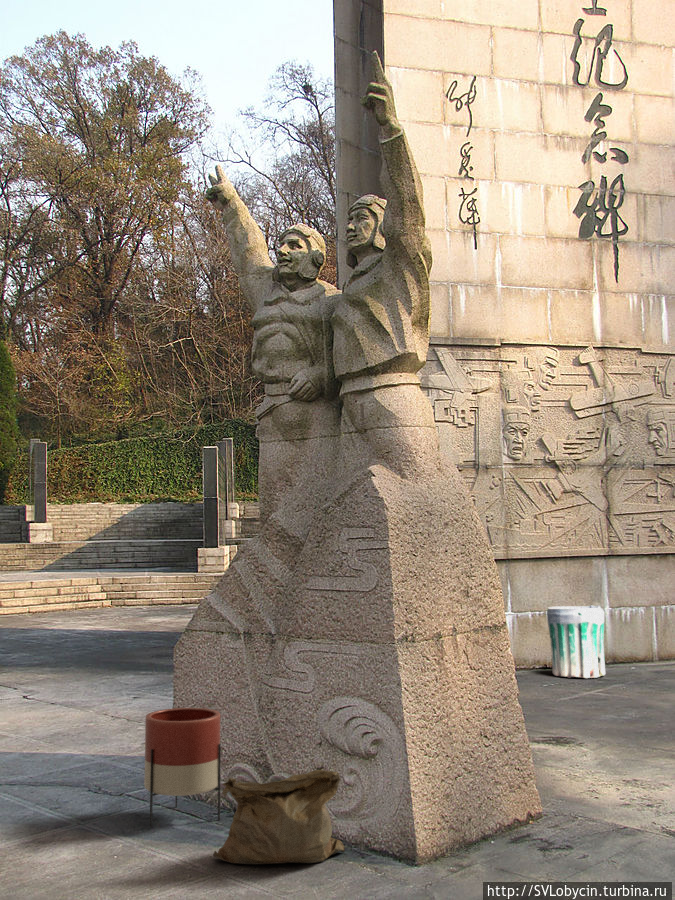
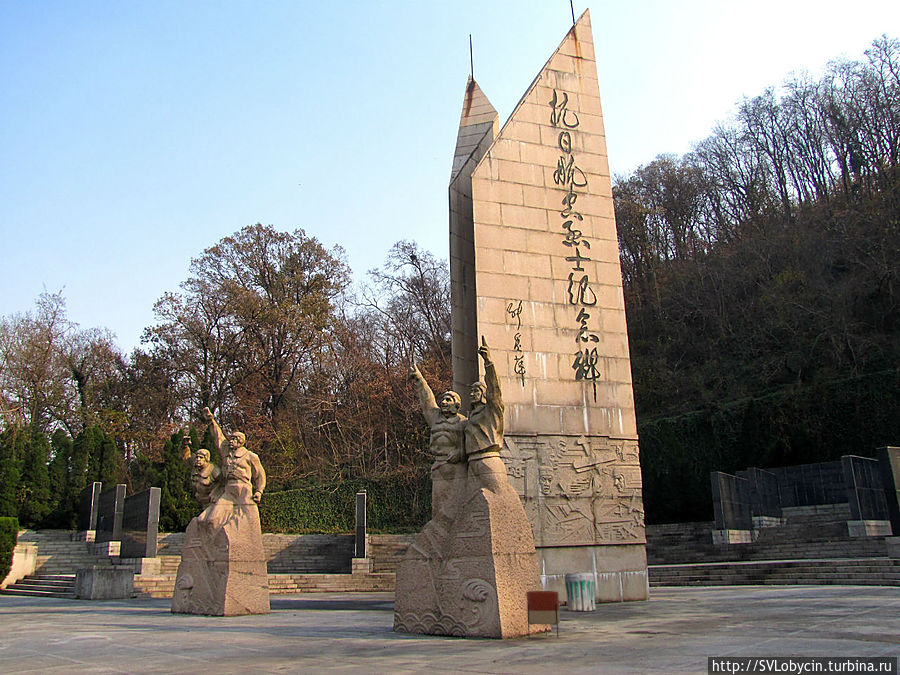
planter: present [144,708,221,827] -> present [527,591,560,638]
bag: present [213,770,345,864] -> none [426,605,476,640]

